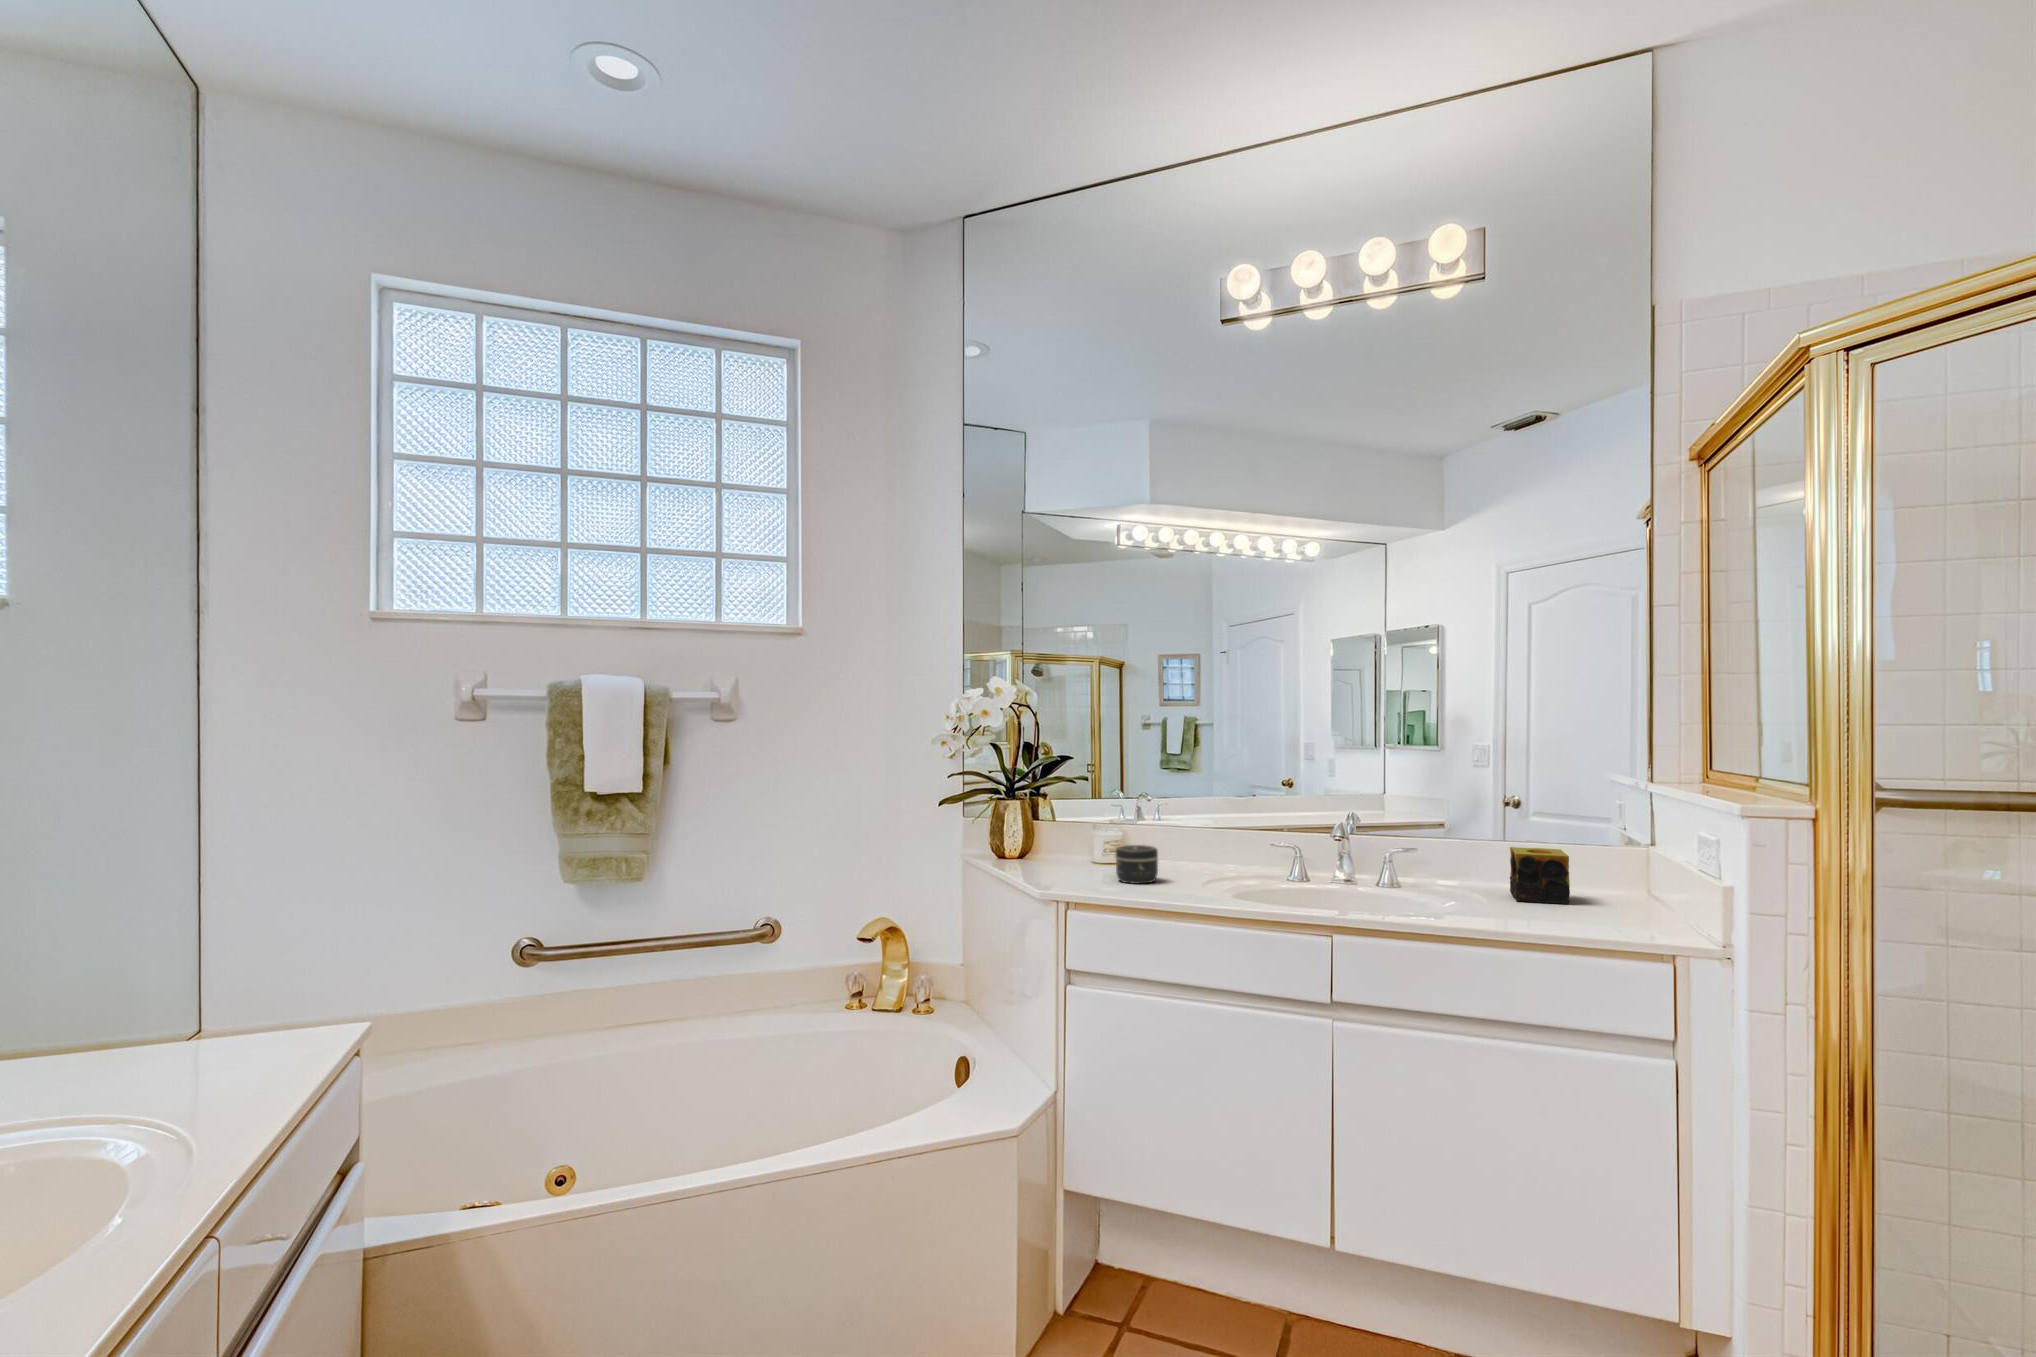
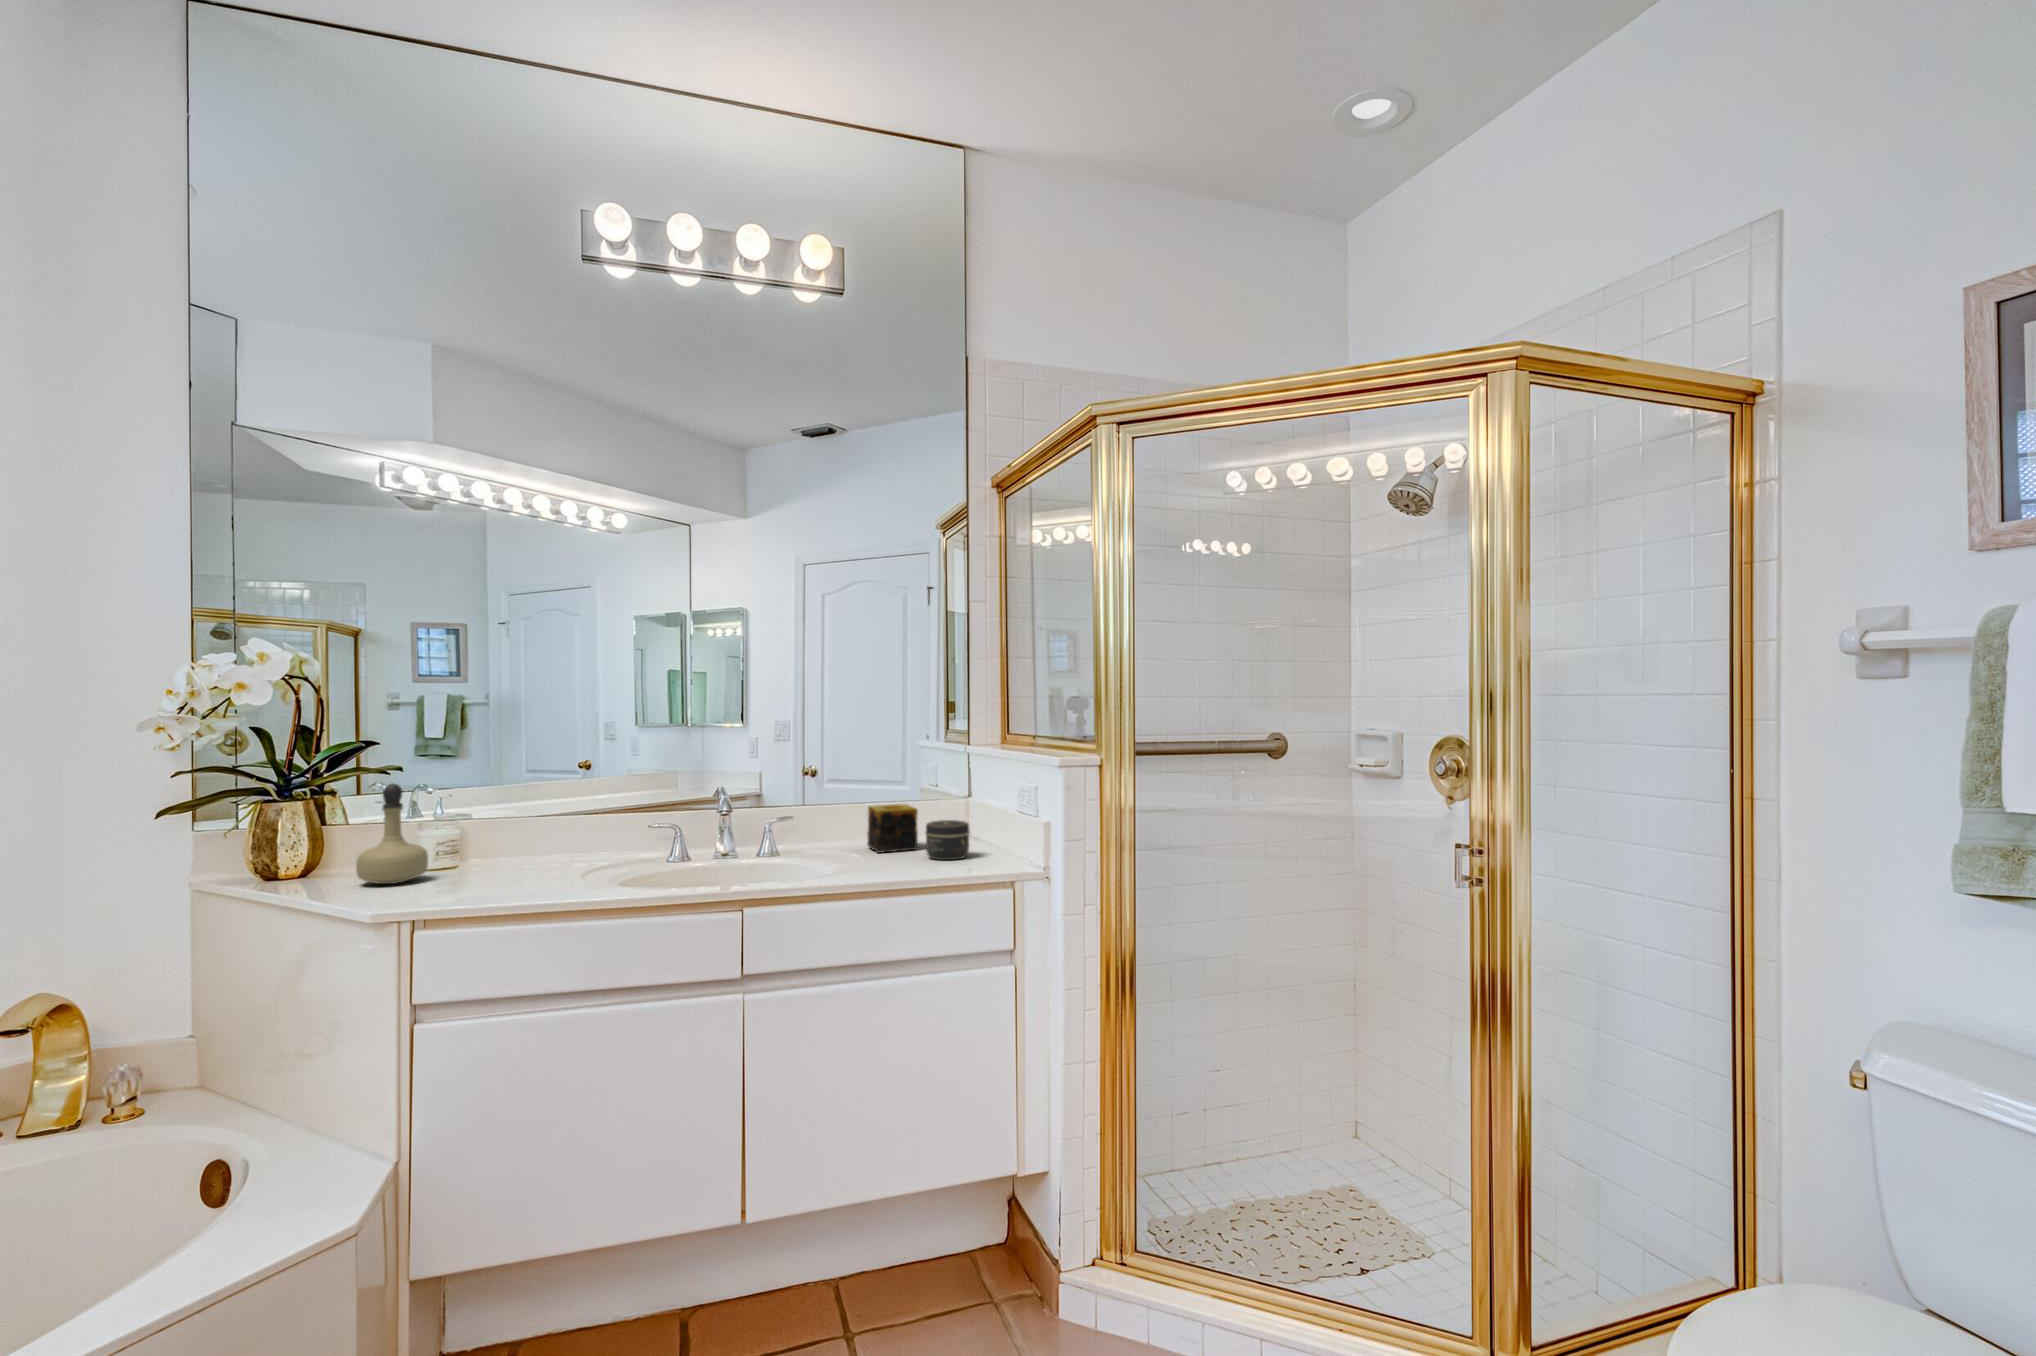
perfume bottle: none [1055,790,1103,870] -> present [356,783,428,884]
jar: present [1116,845,1158,884] -> present [926,820,969,860]

